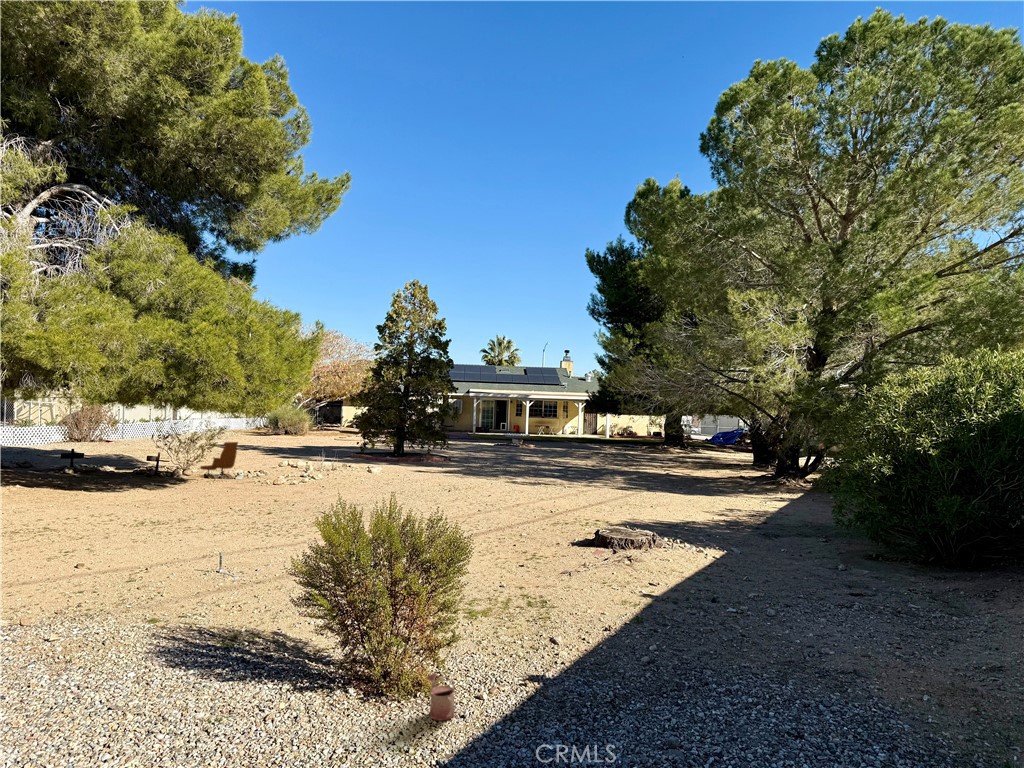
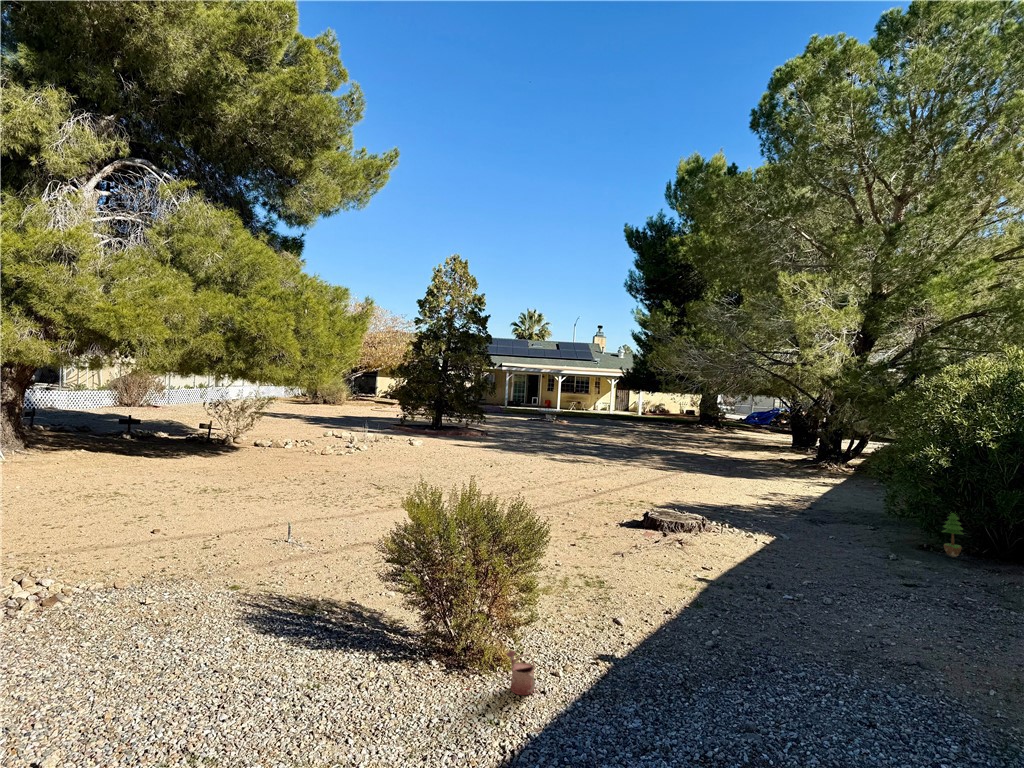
lounge chair: present [200,442,238,476] -> none [244,413,280,447]
potted tree: none [885,513,906,565] -> present [942,513,963,557]

